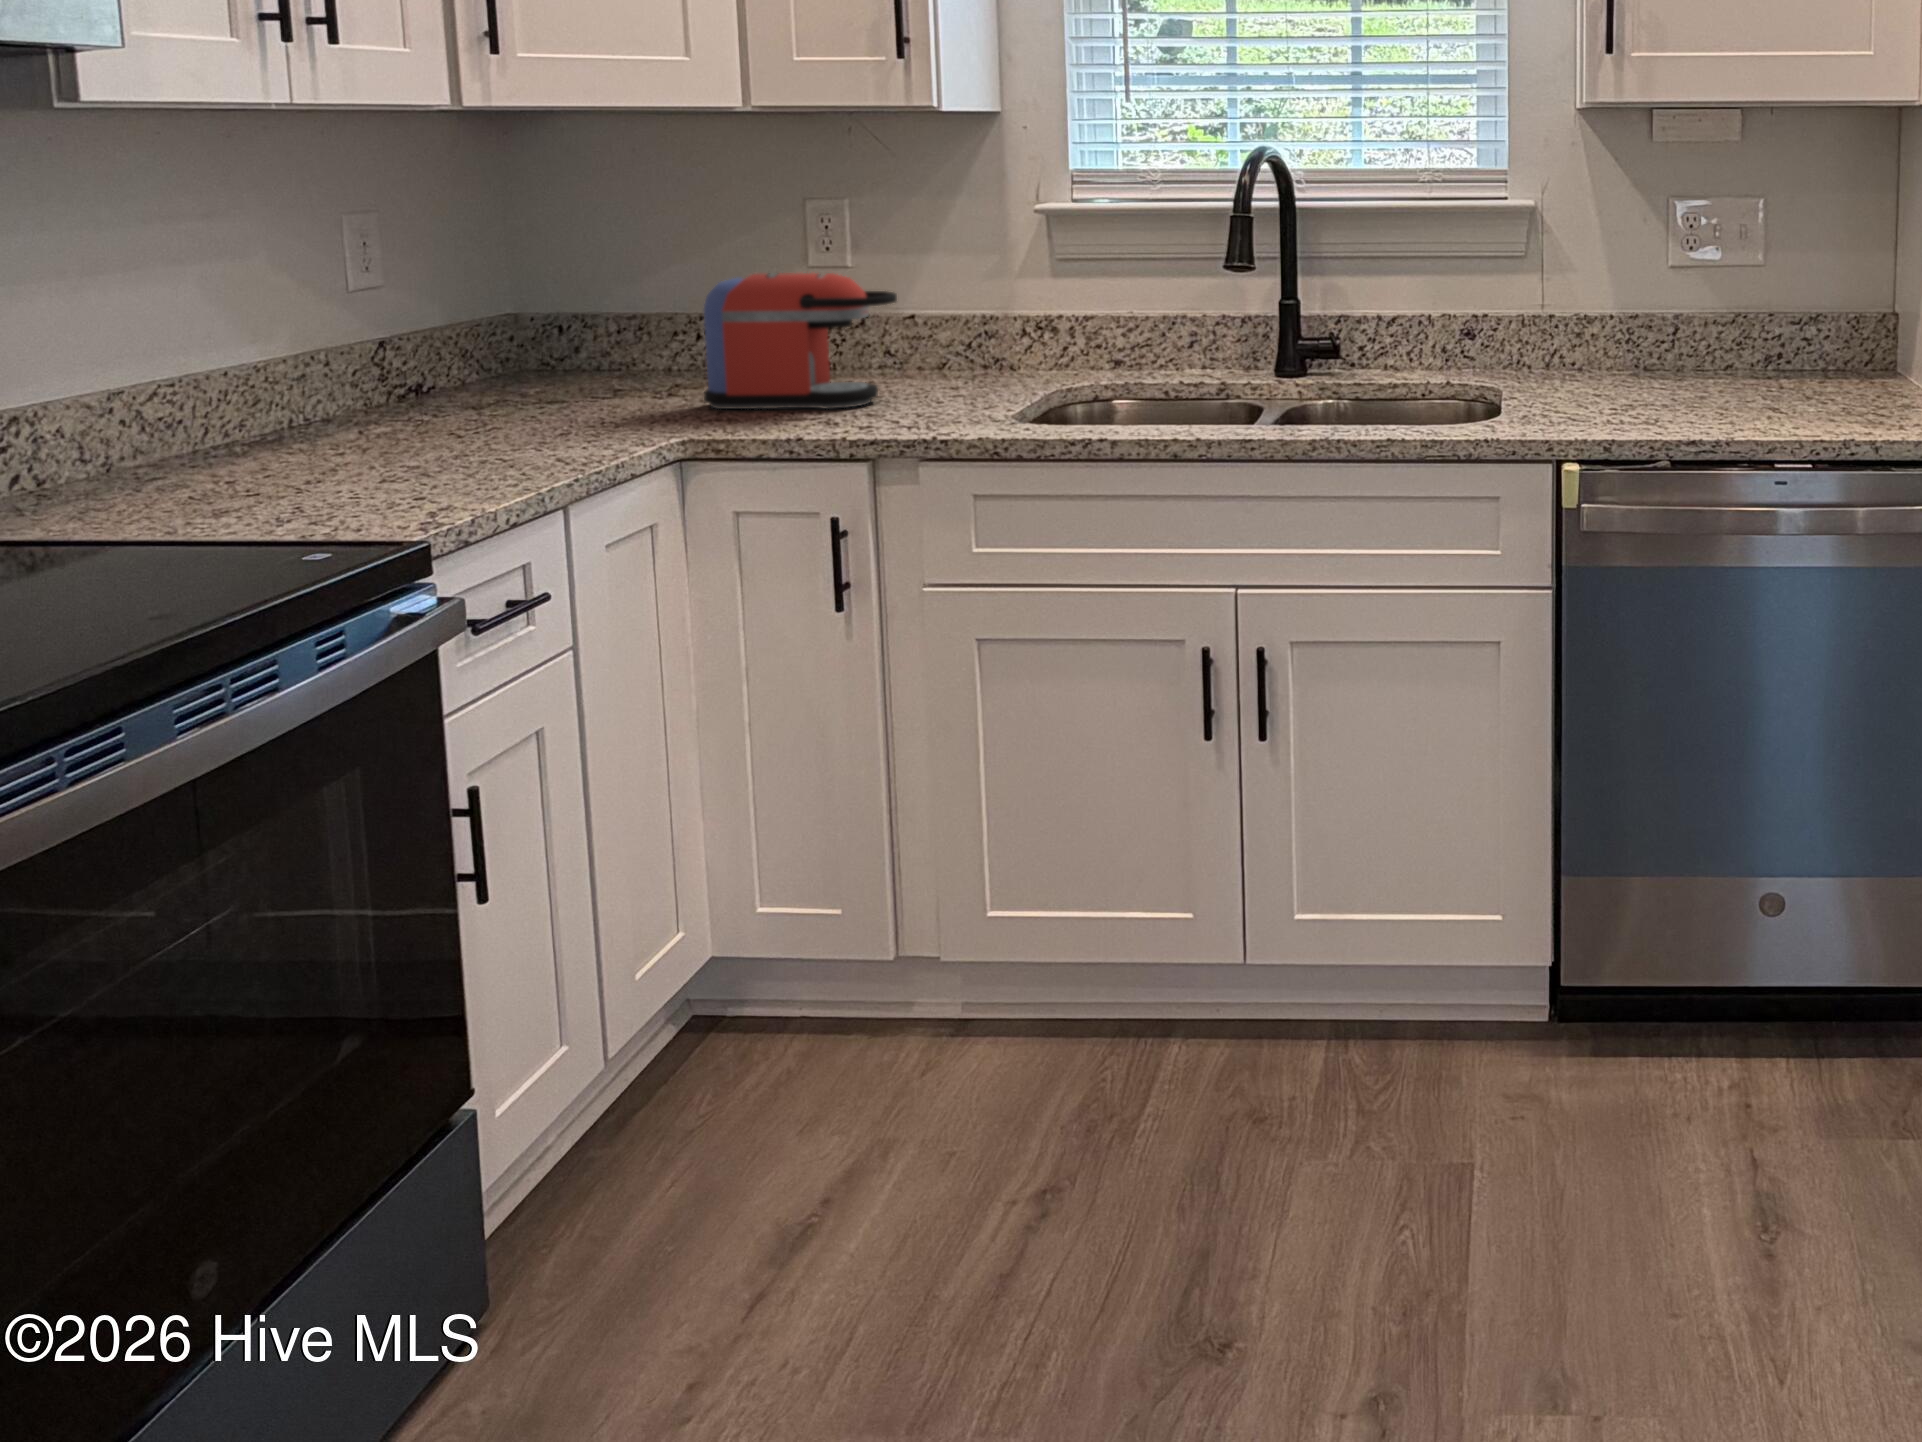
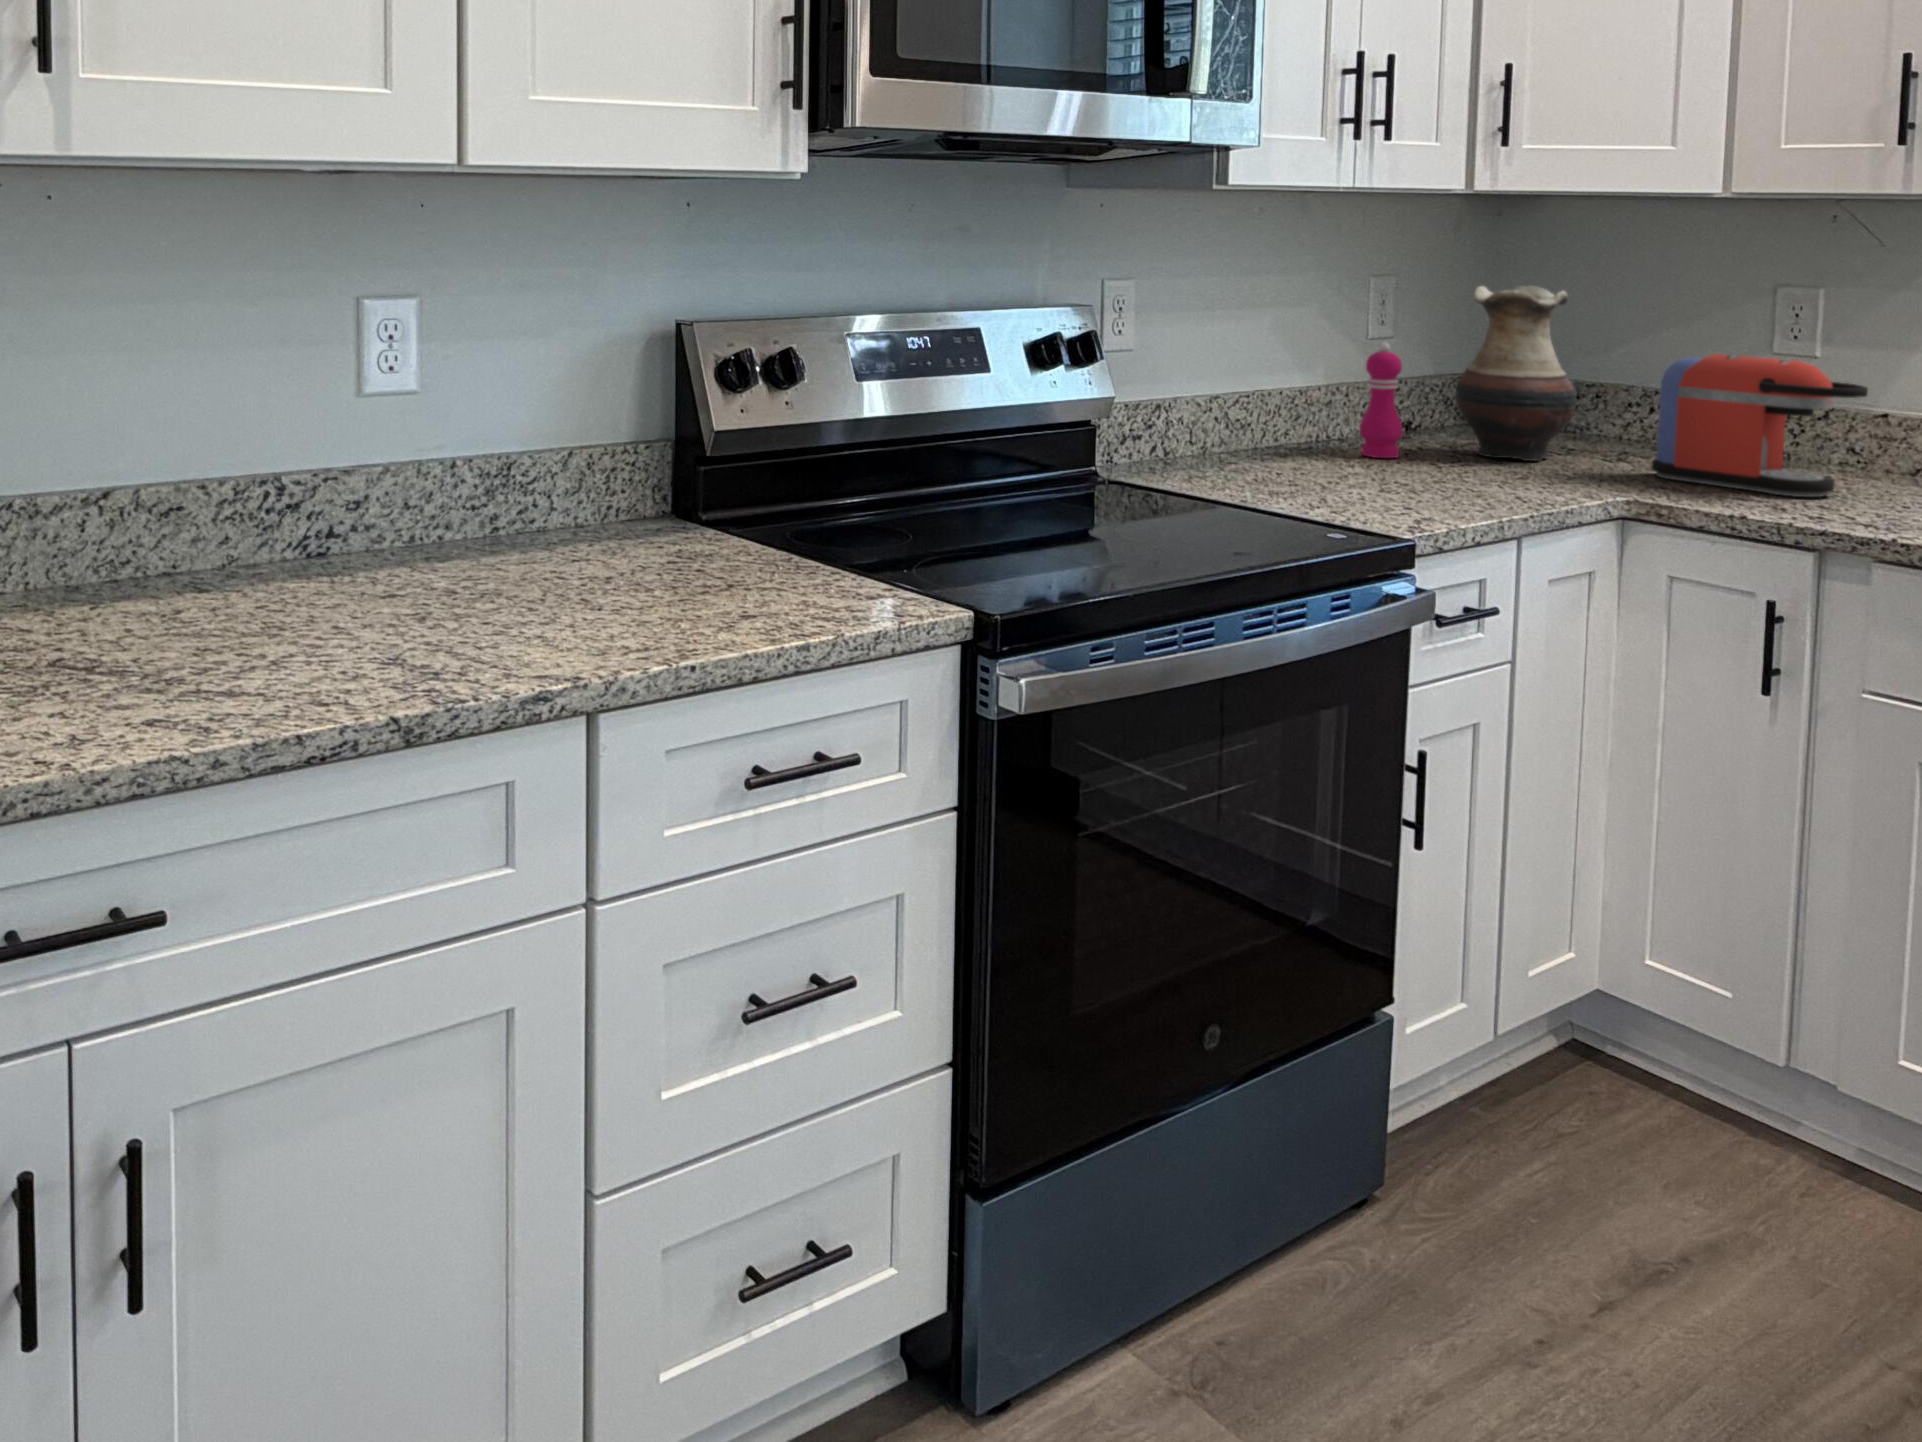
vase: none [471,215,616,415] -> present [1455,286,1575,461]
pepper mill: none [345,295,407,438] -> present [1359,343,1403,458]

